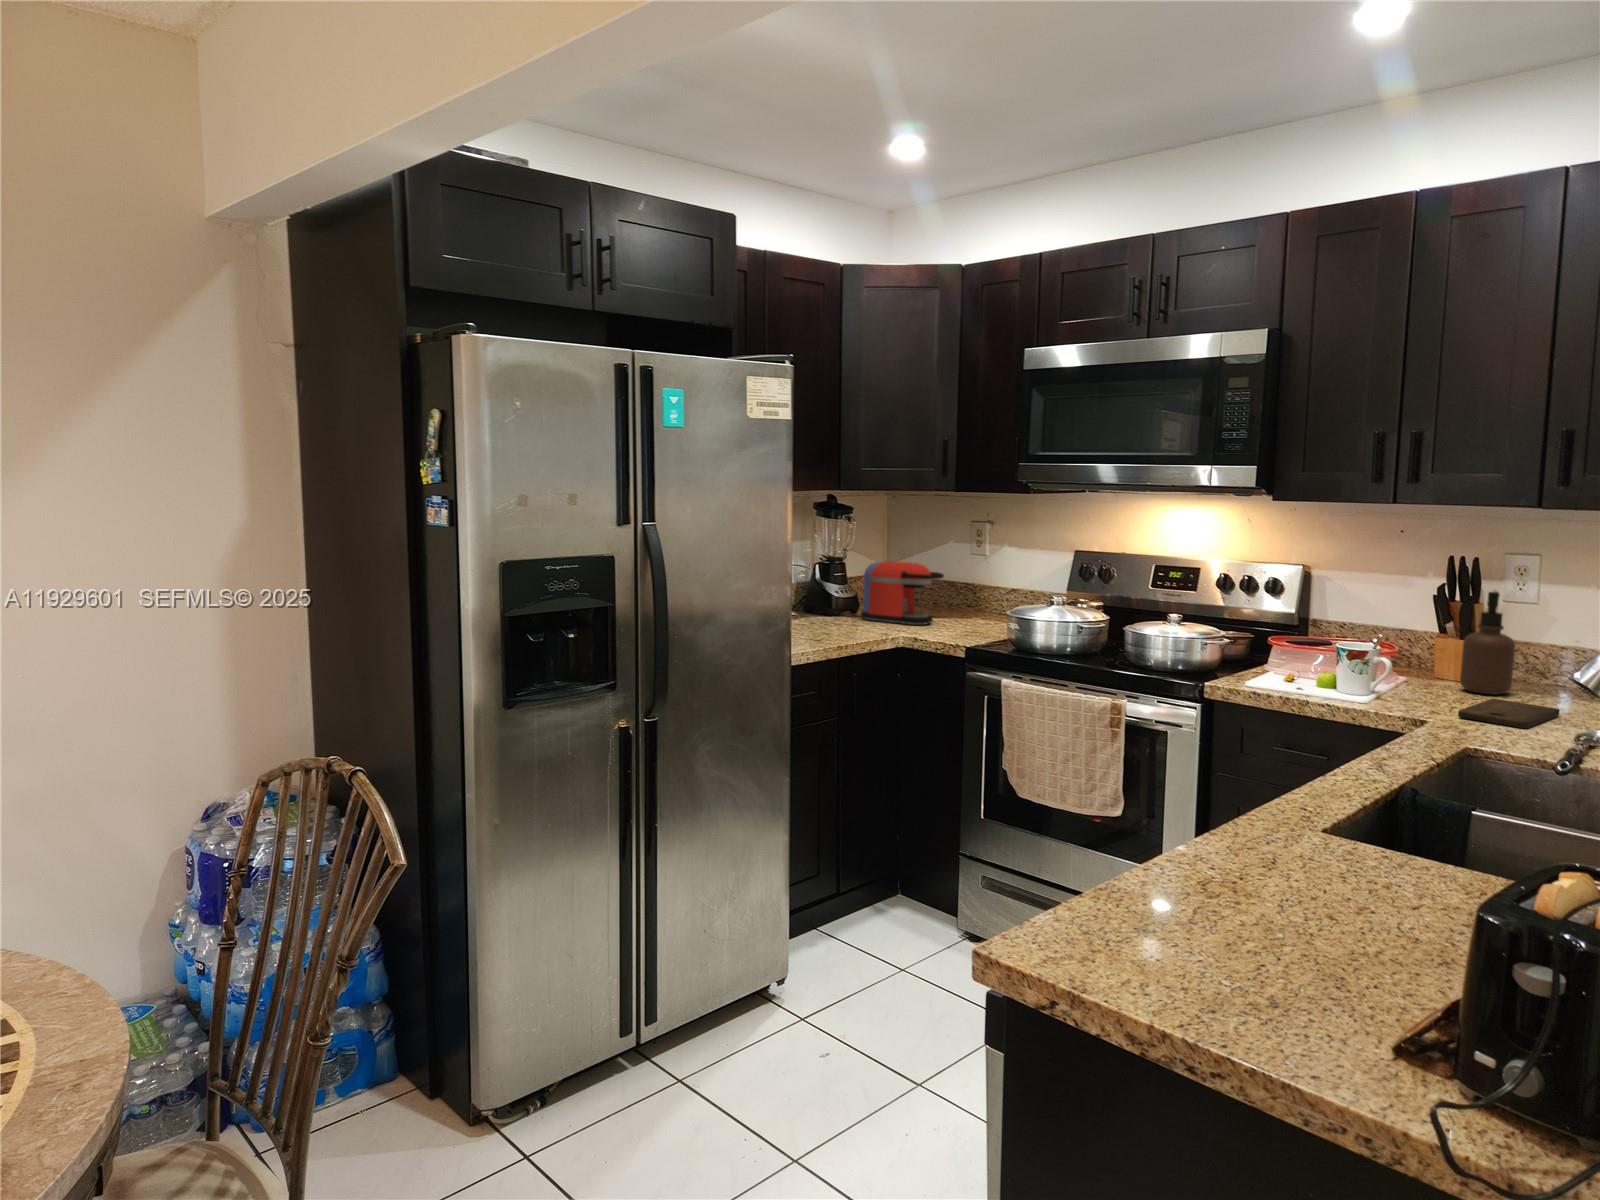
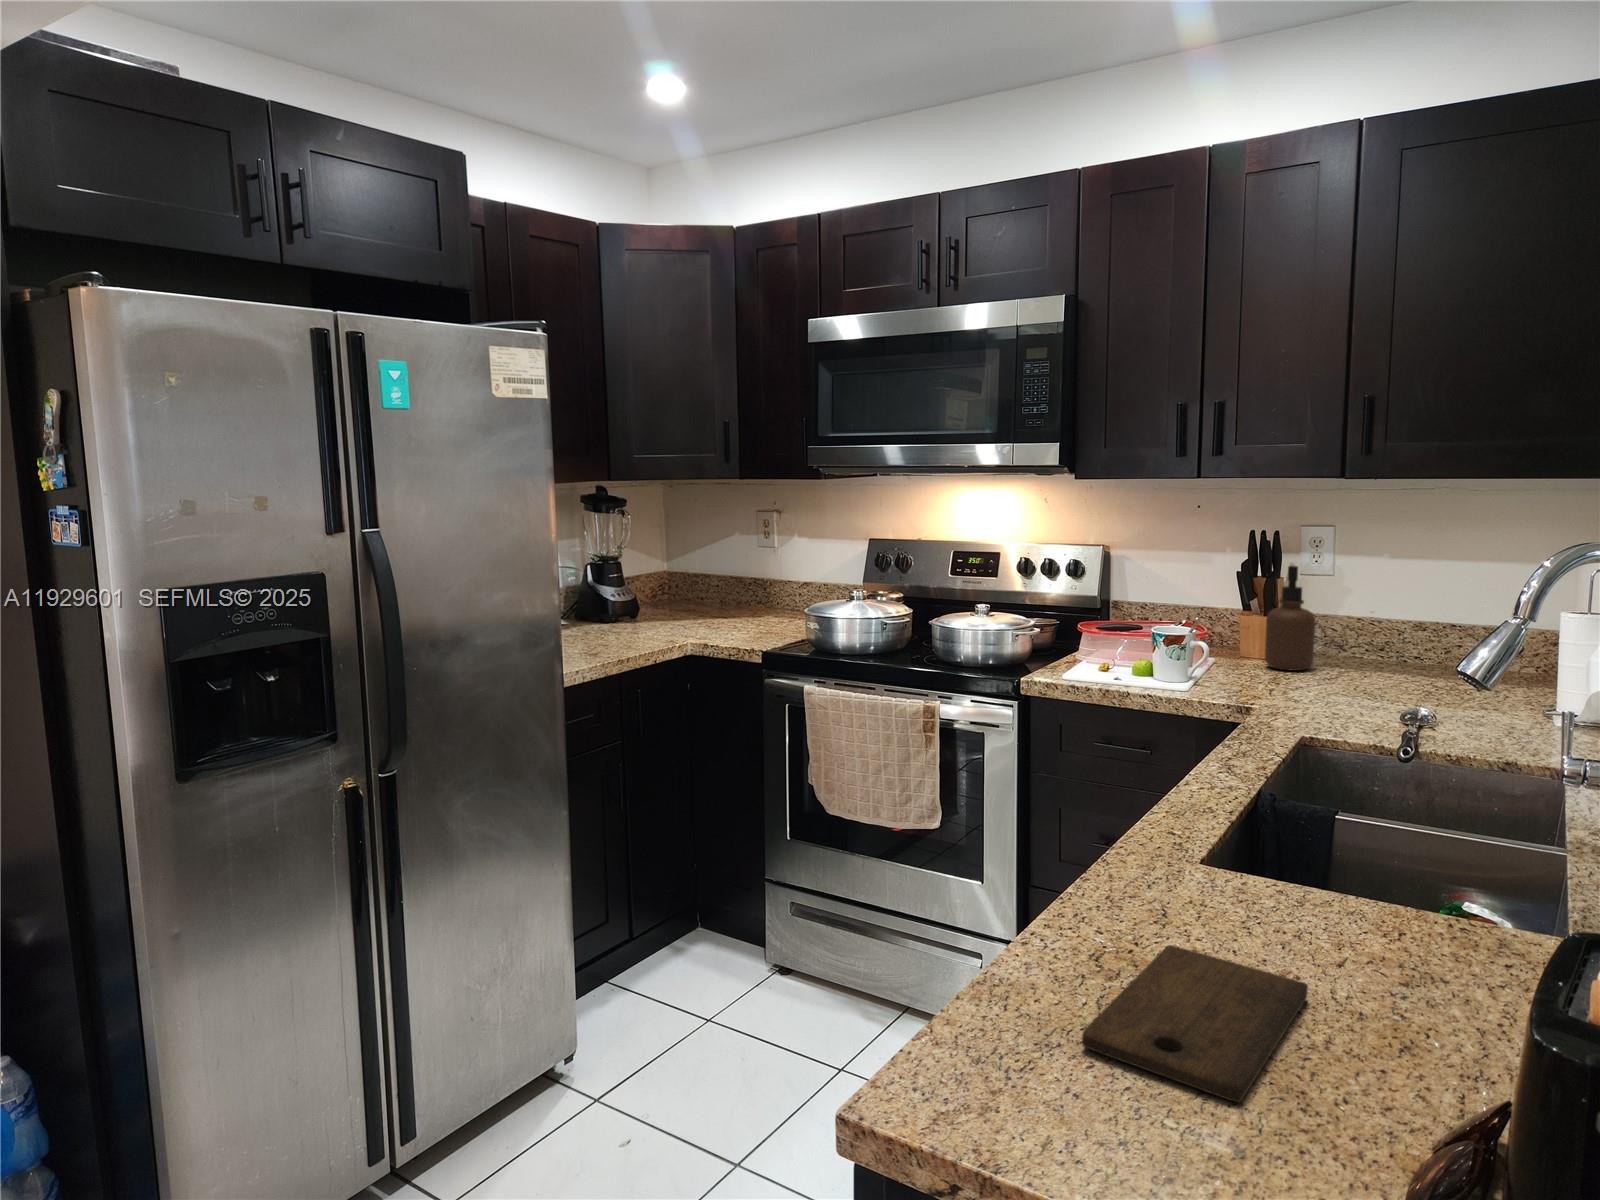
coffee maker: present [861,561,944,625] -> none [643,559,733,629]
cutting board: present [1458,699,1559,728] -> present [1082,945,1308,1102]

